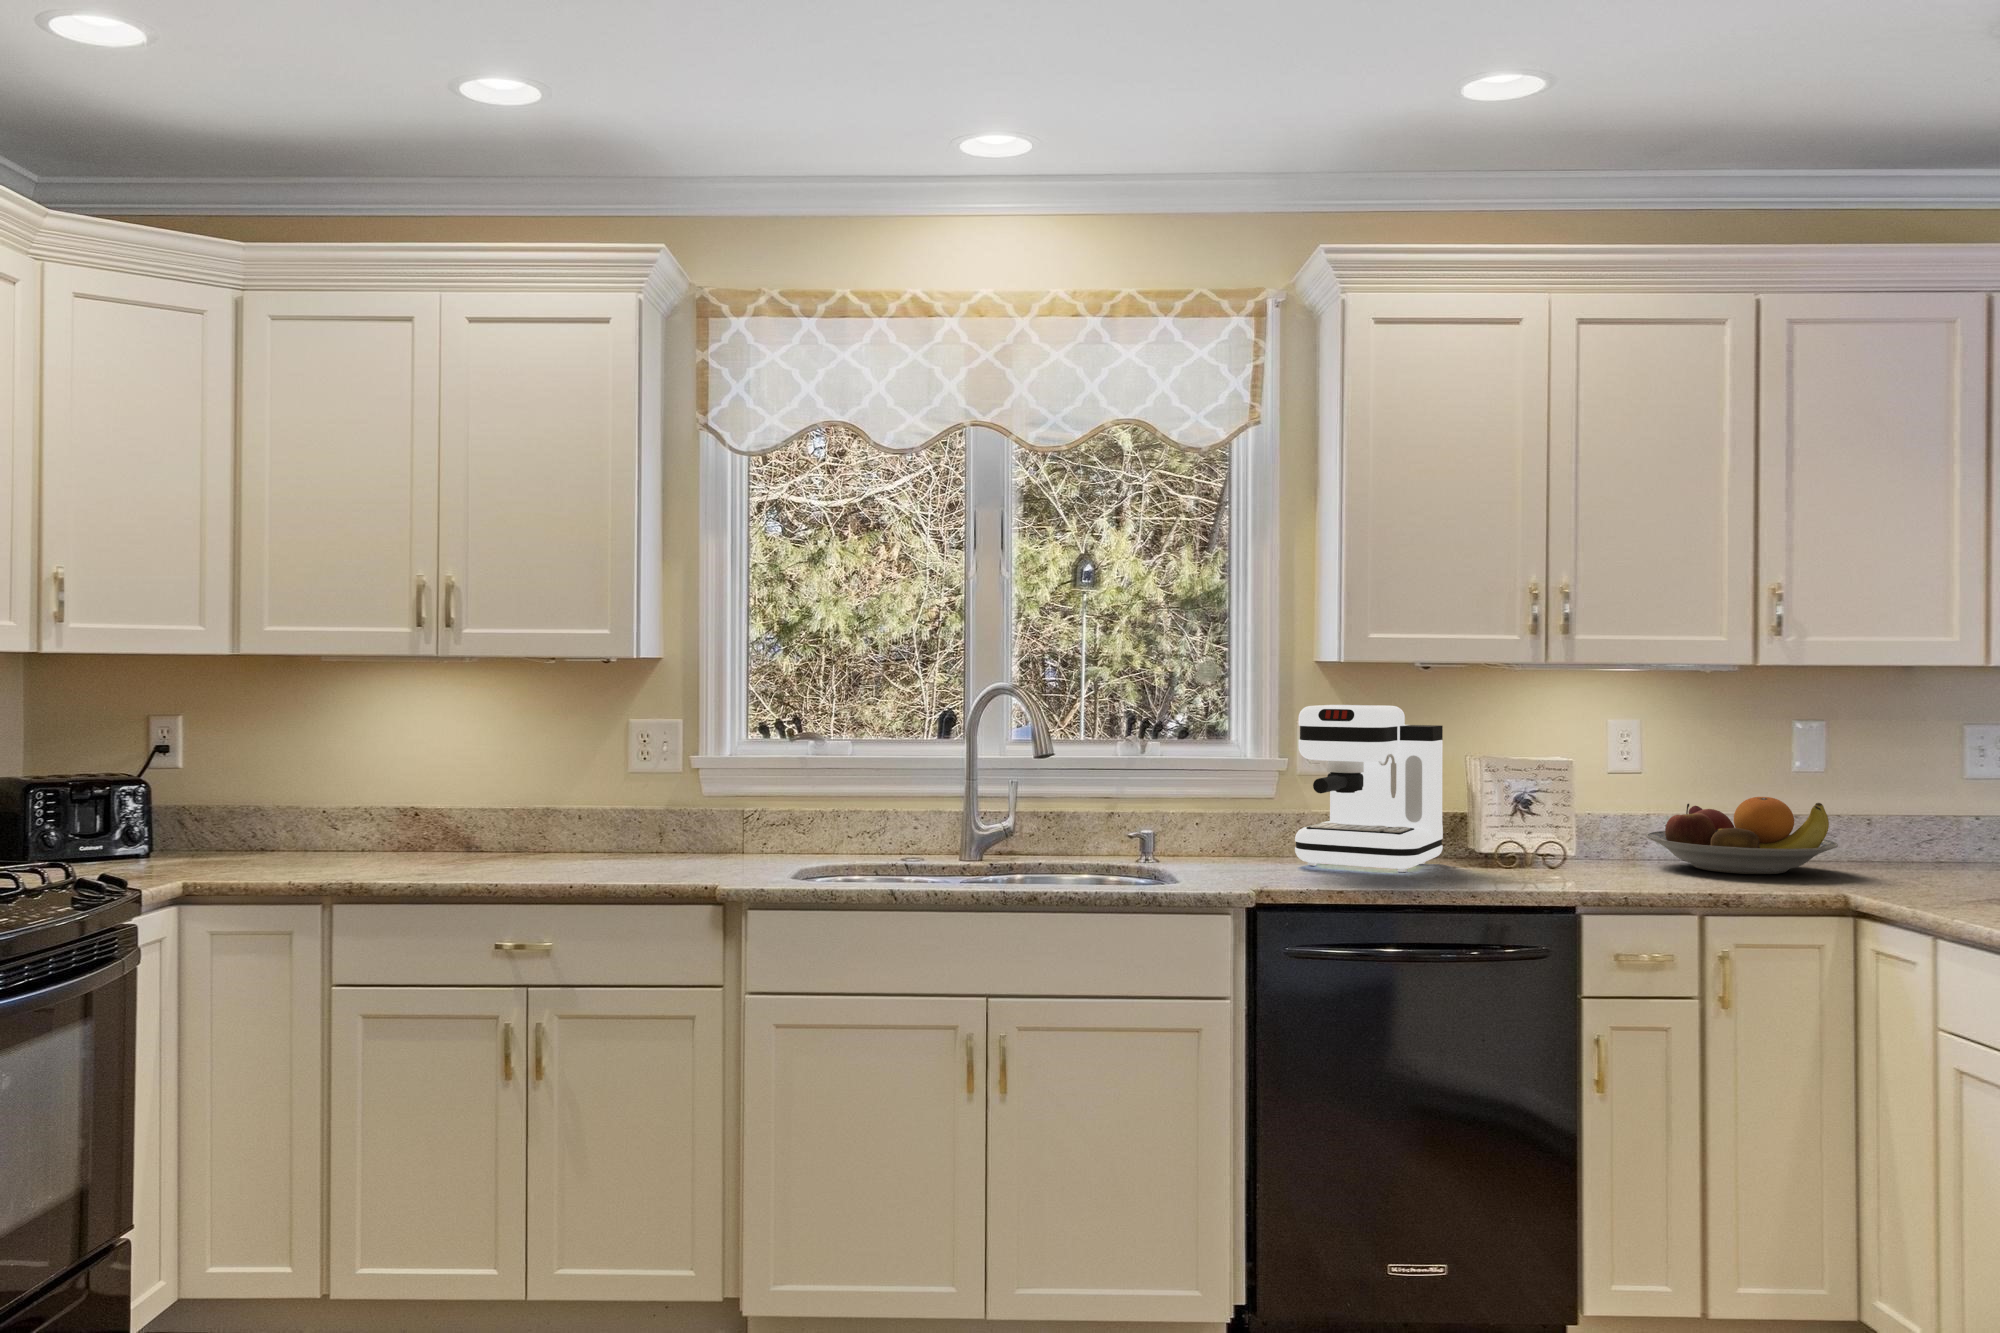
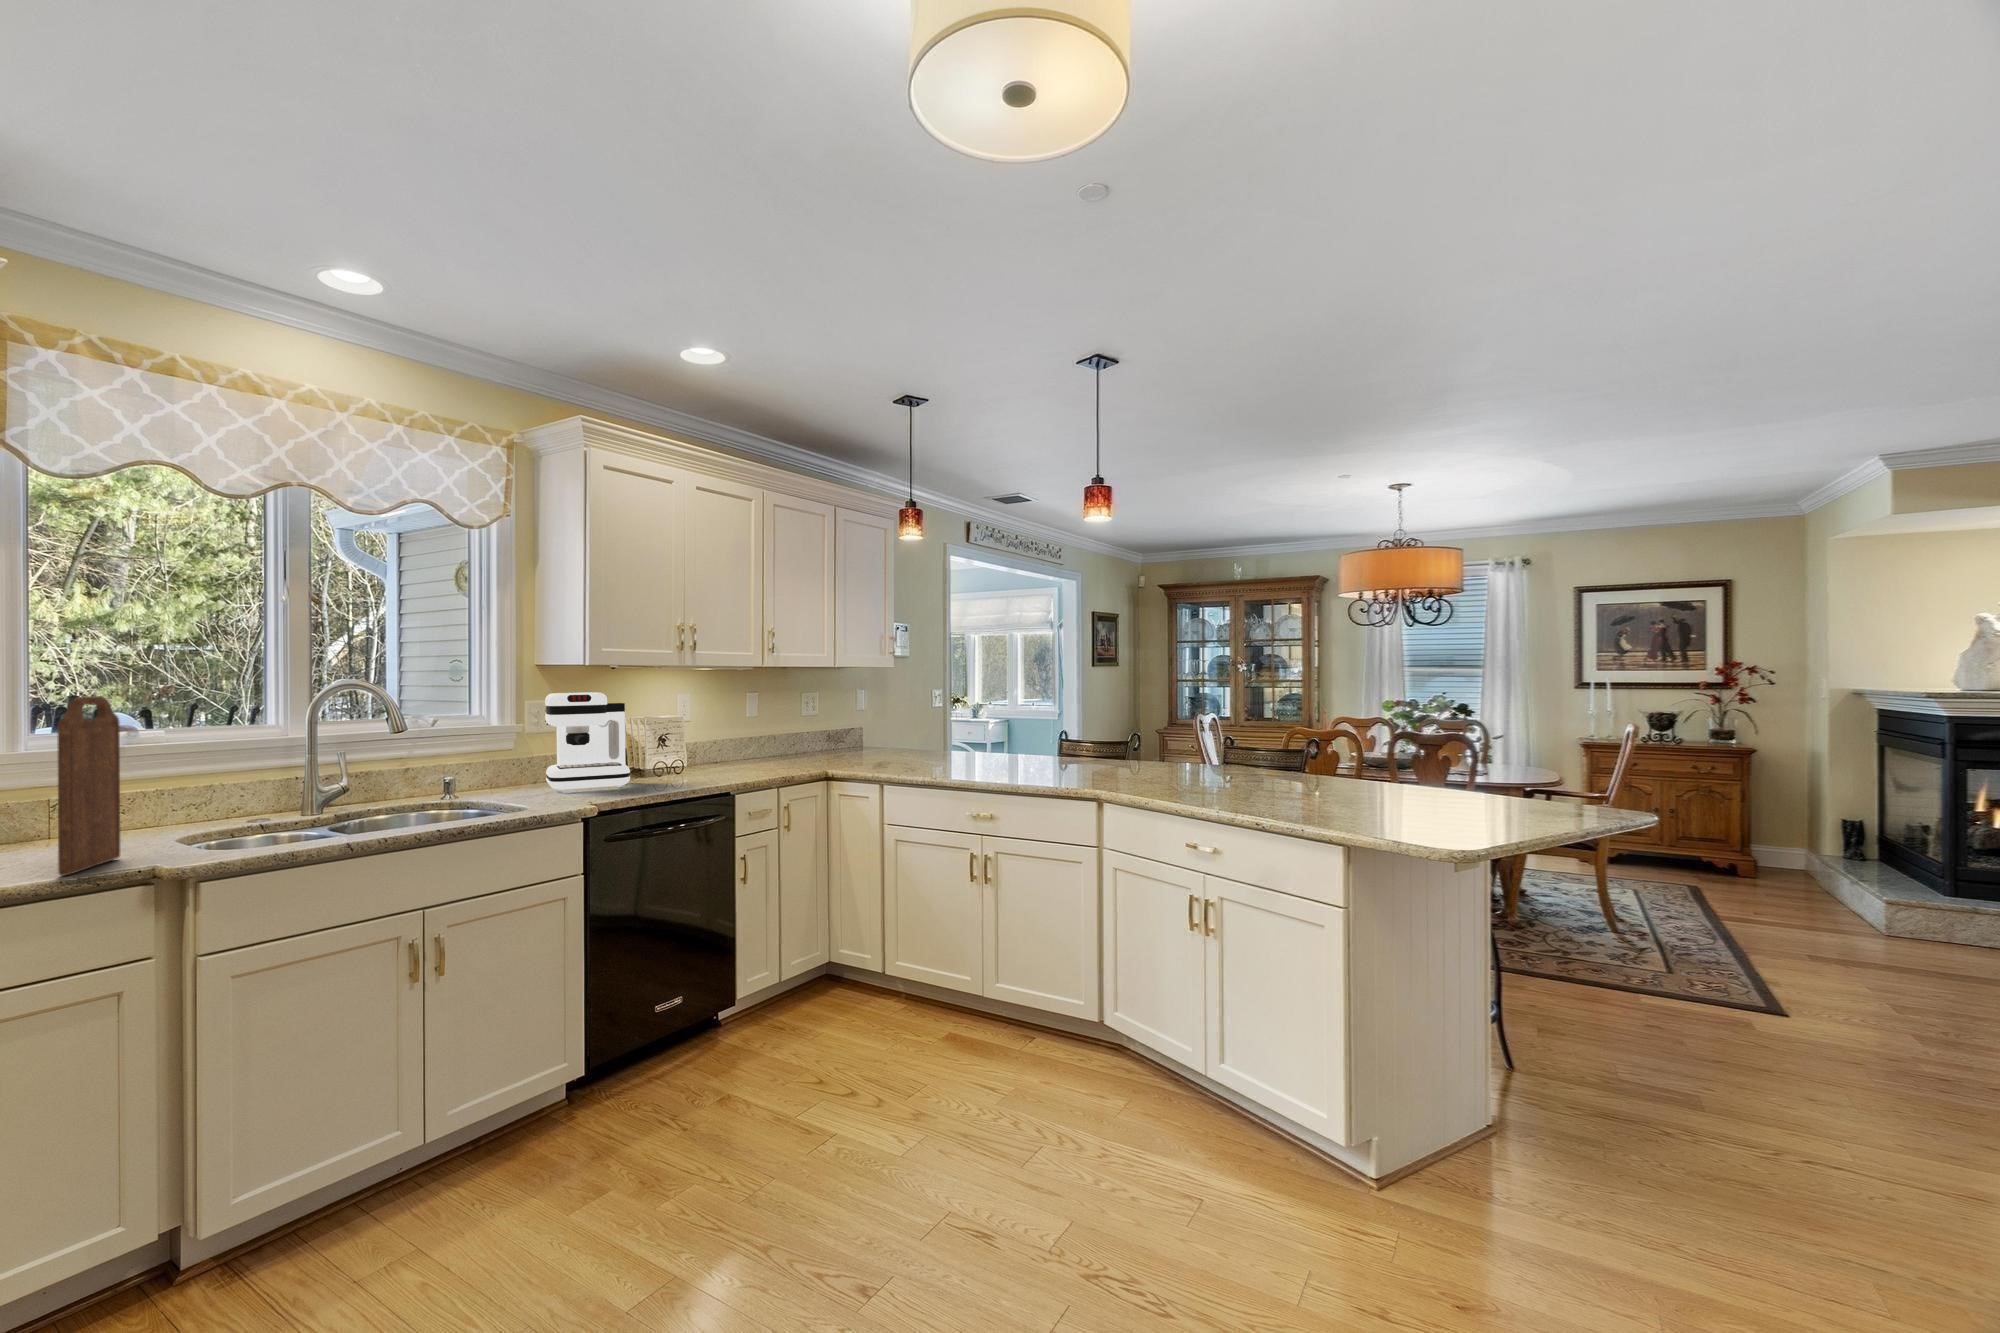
cutting board: none [628,693,720,885] -> present [57,696,120,876]
fruit bowl: present [1646,797,1838,874] -> none [710,731,797,769]

